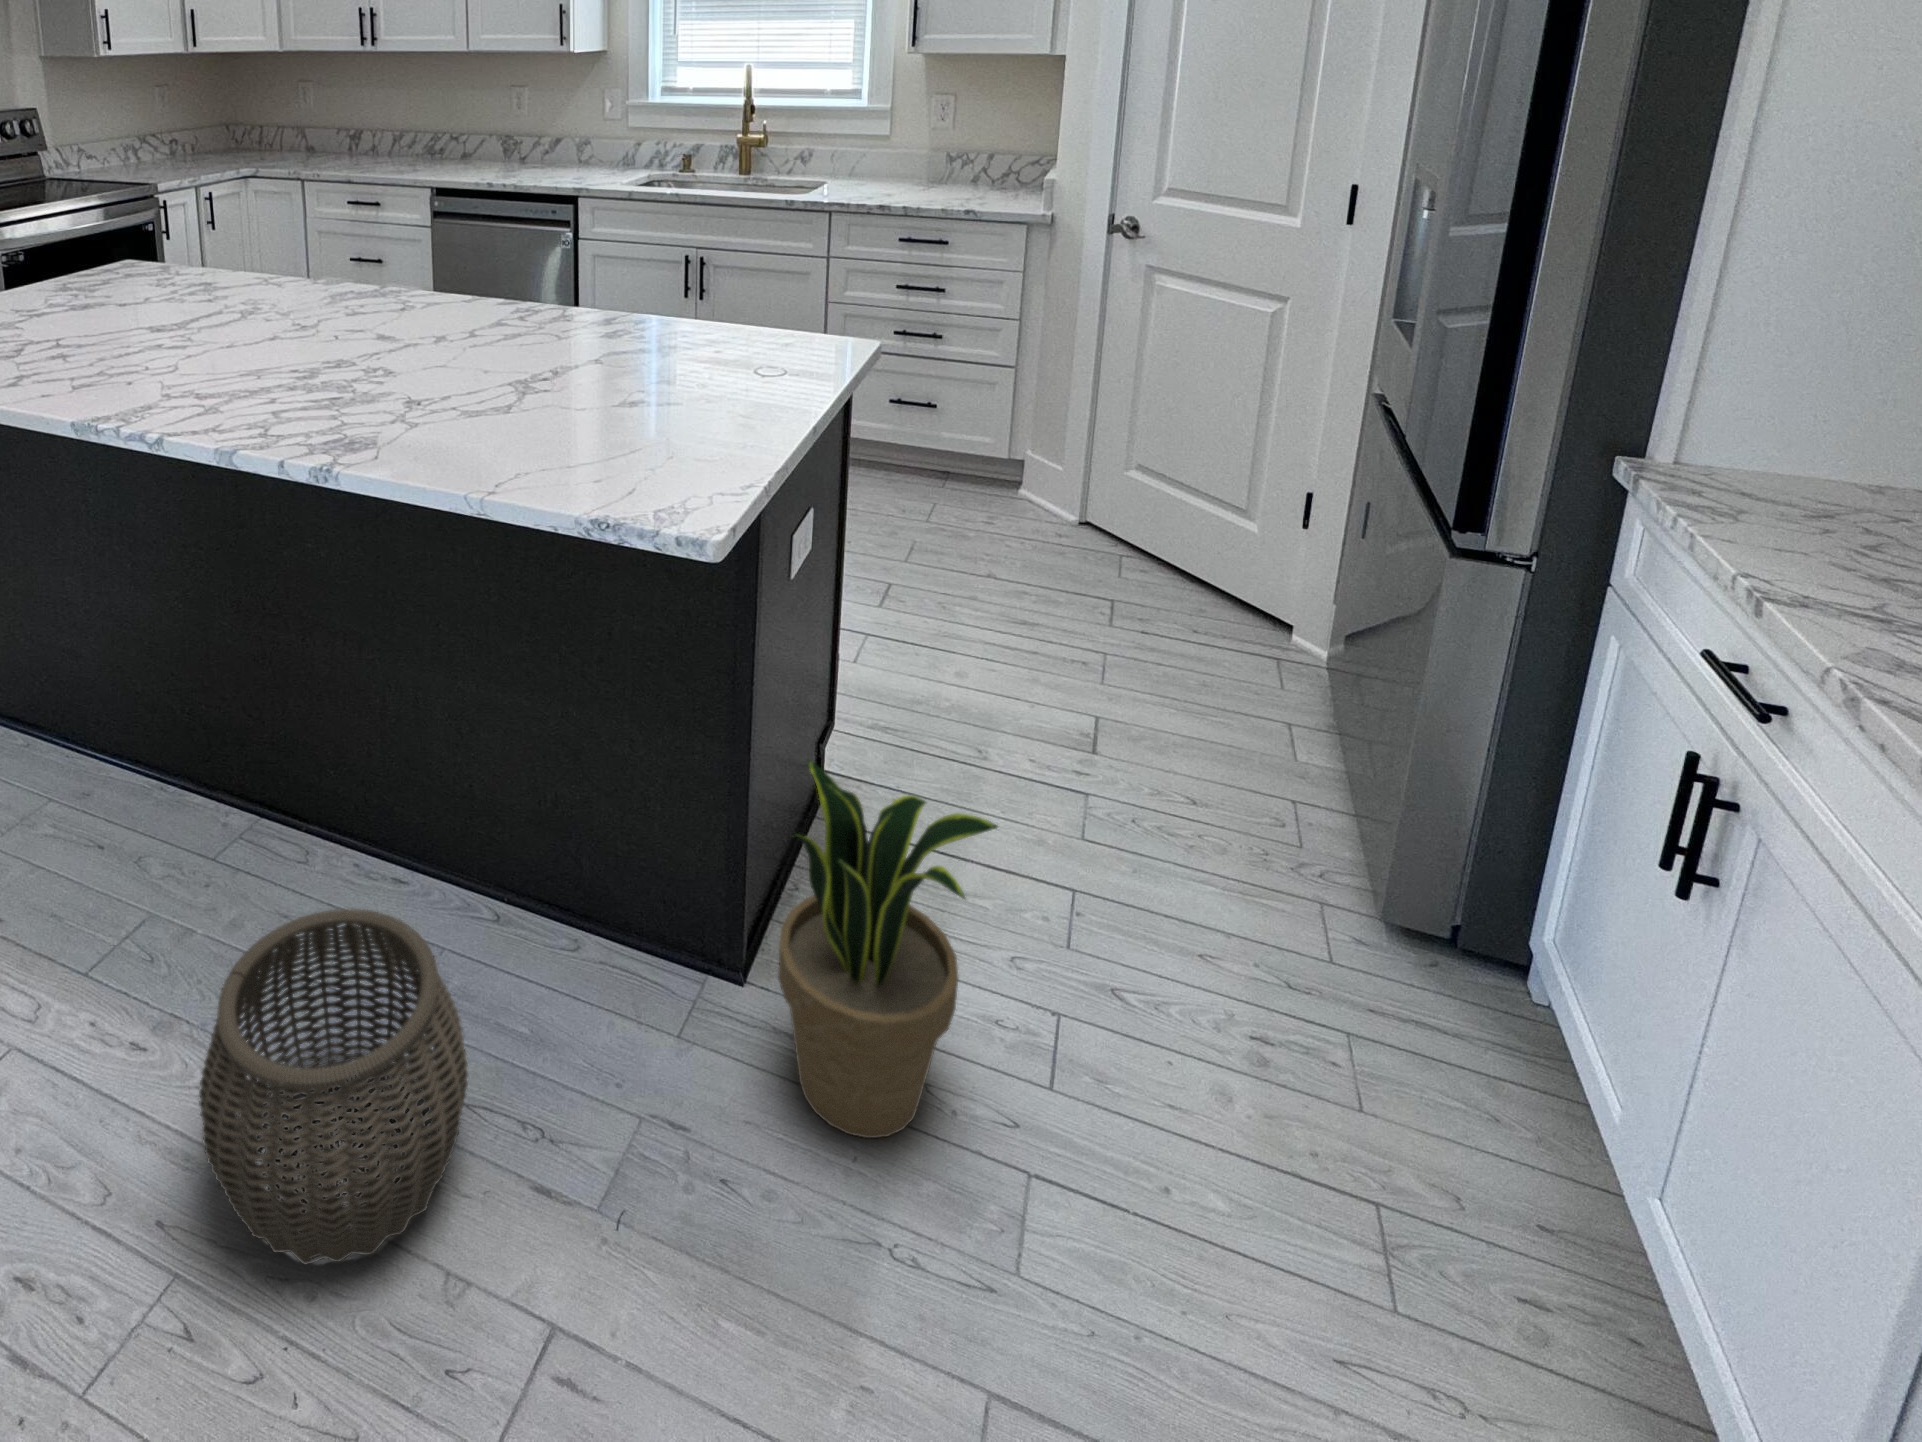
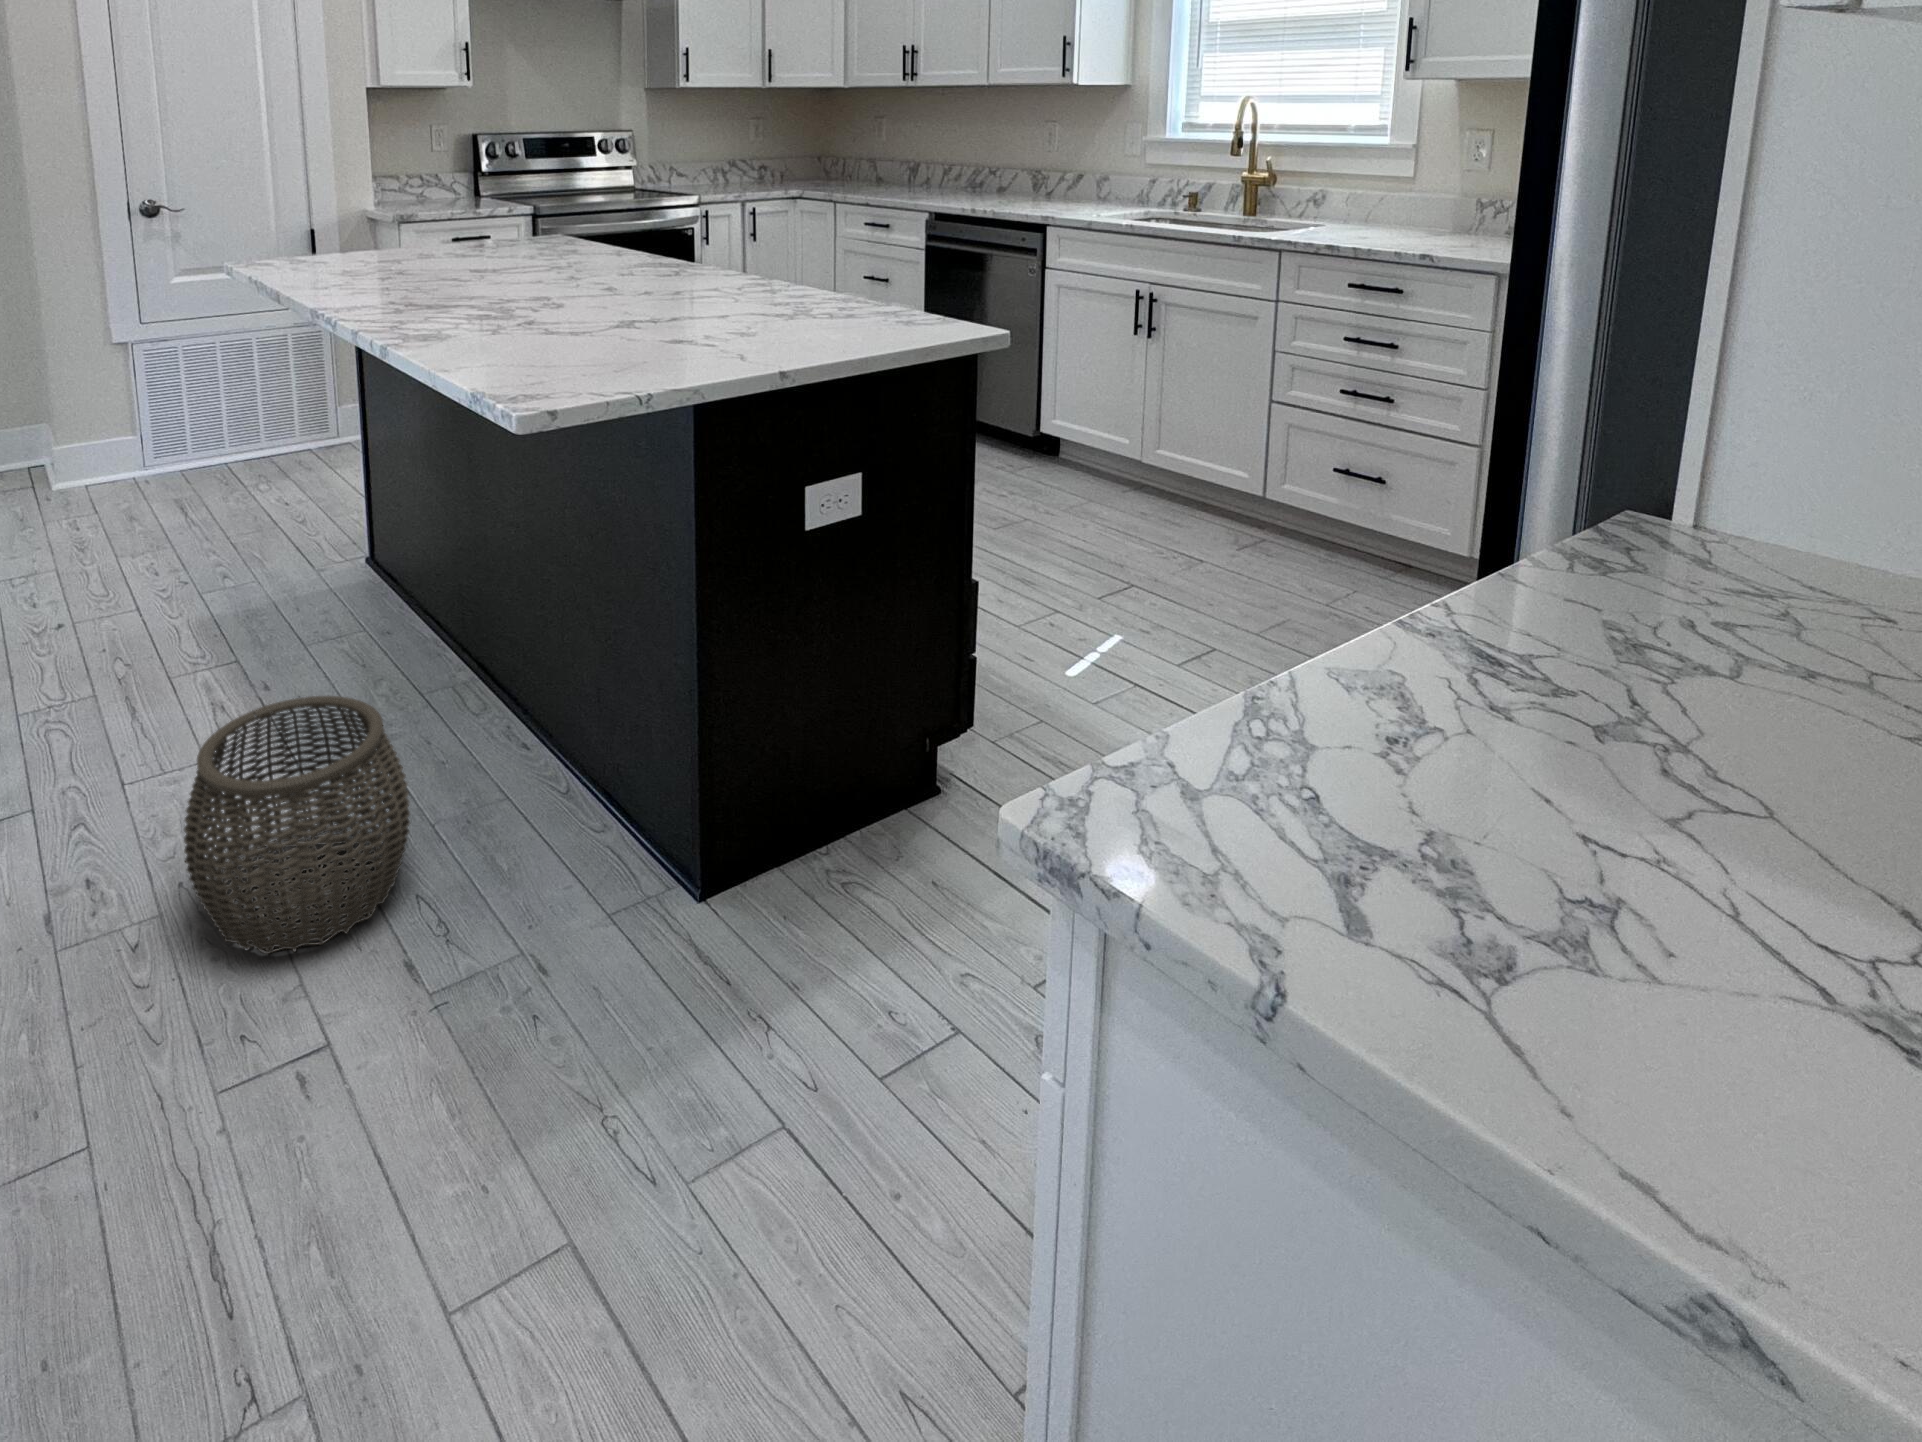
potted plant: present [778,760,997,1138] -> none [626,677,817,1057]

